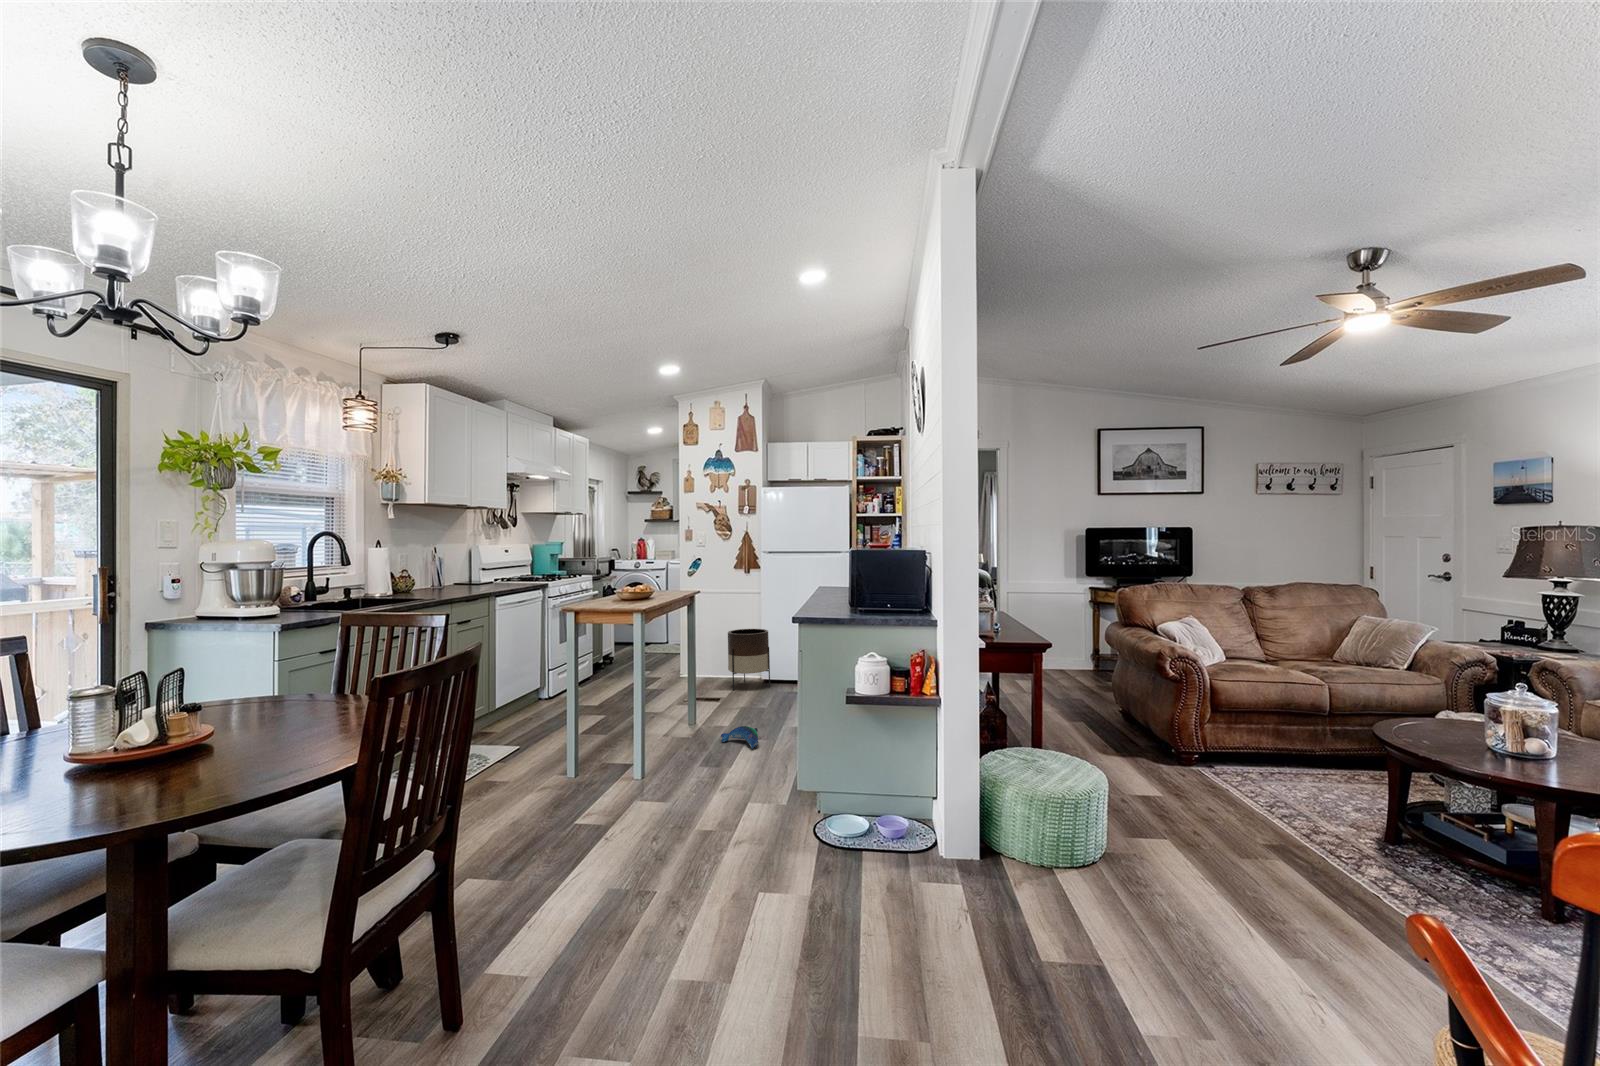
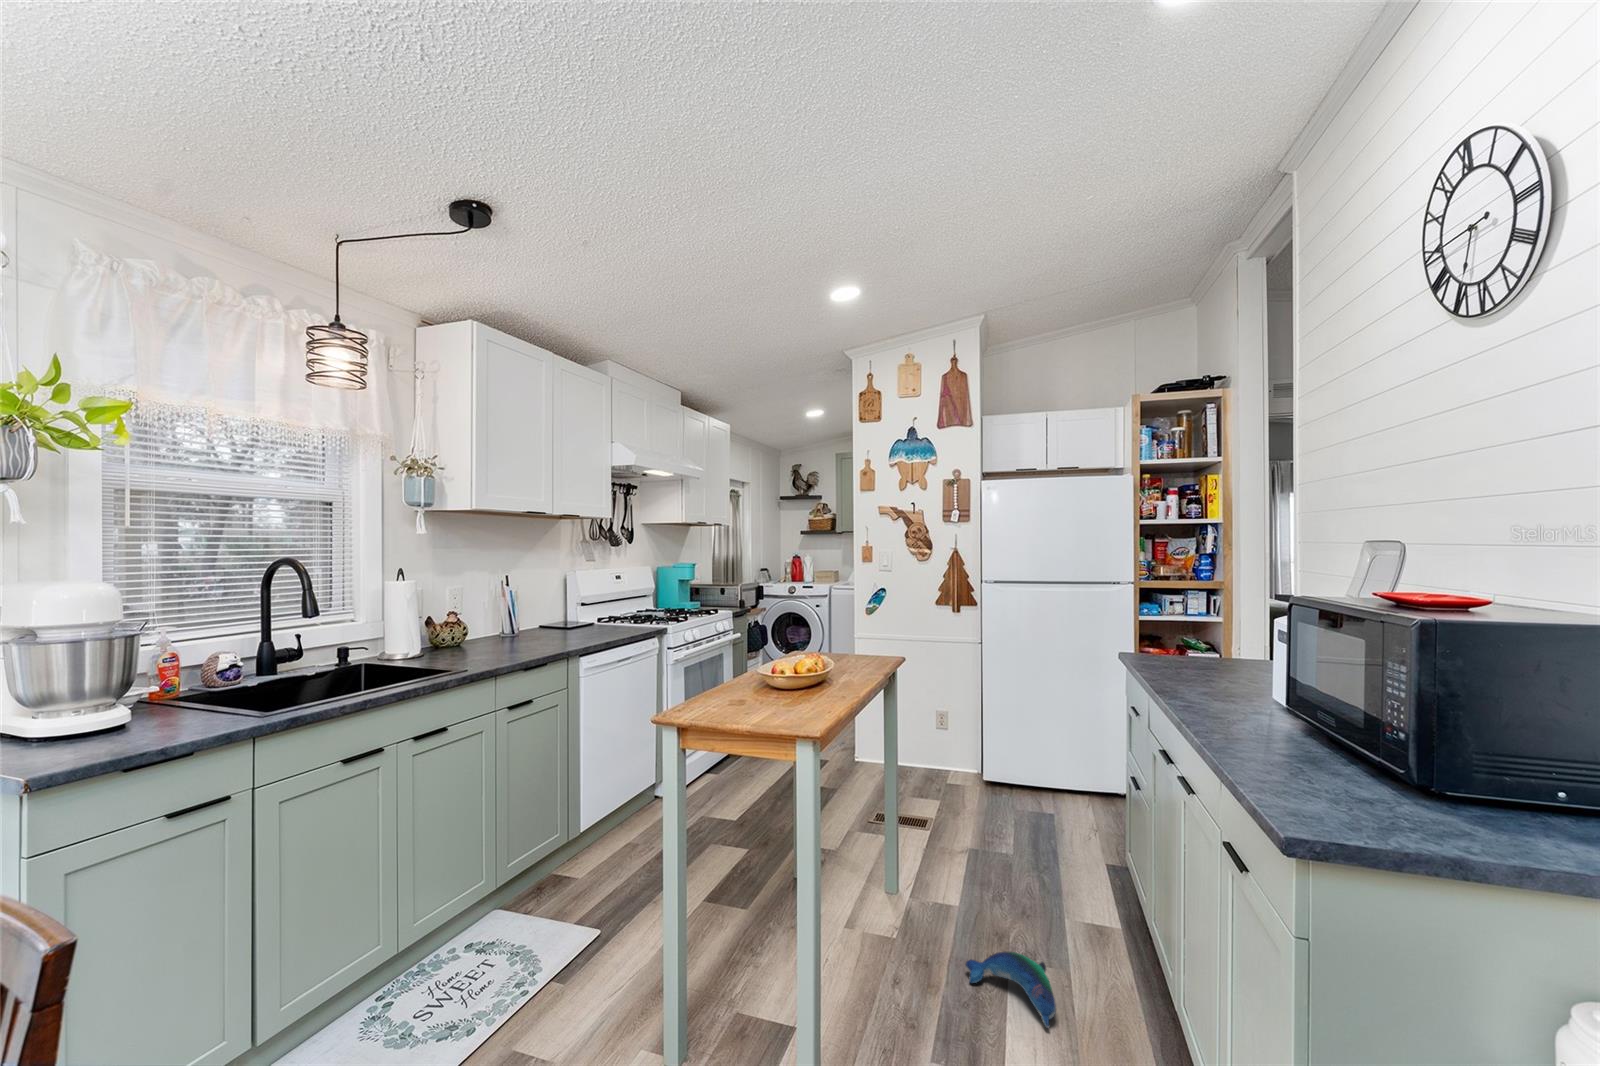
planter: present [728,629,770,691] -> none [933,700,1004,803]

